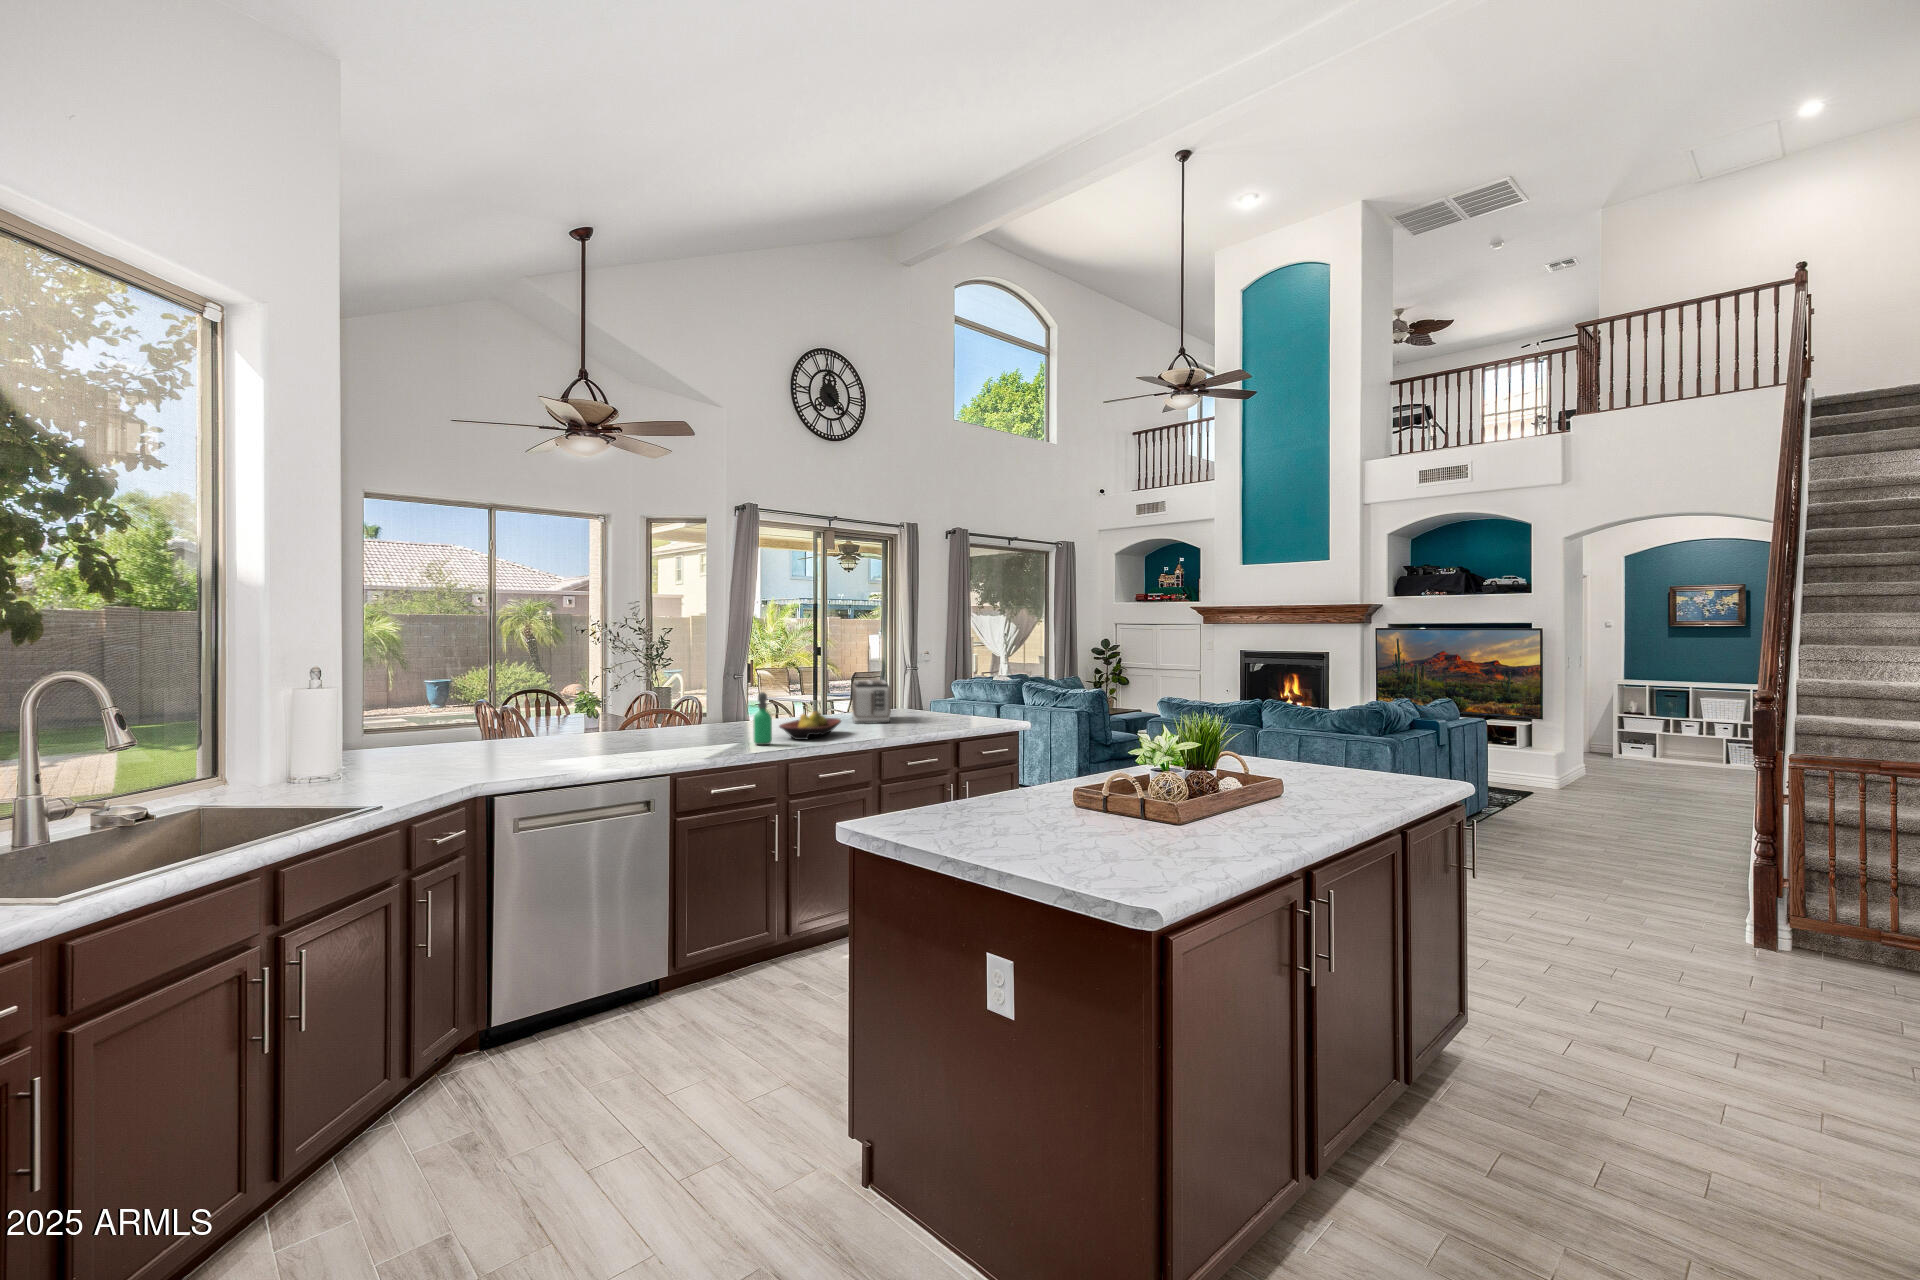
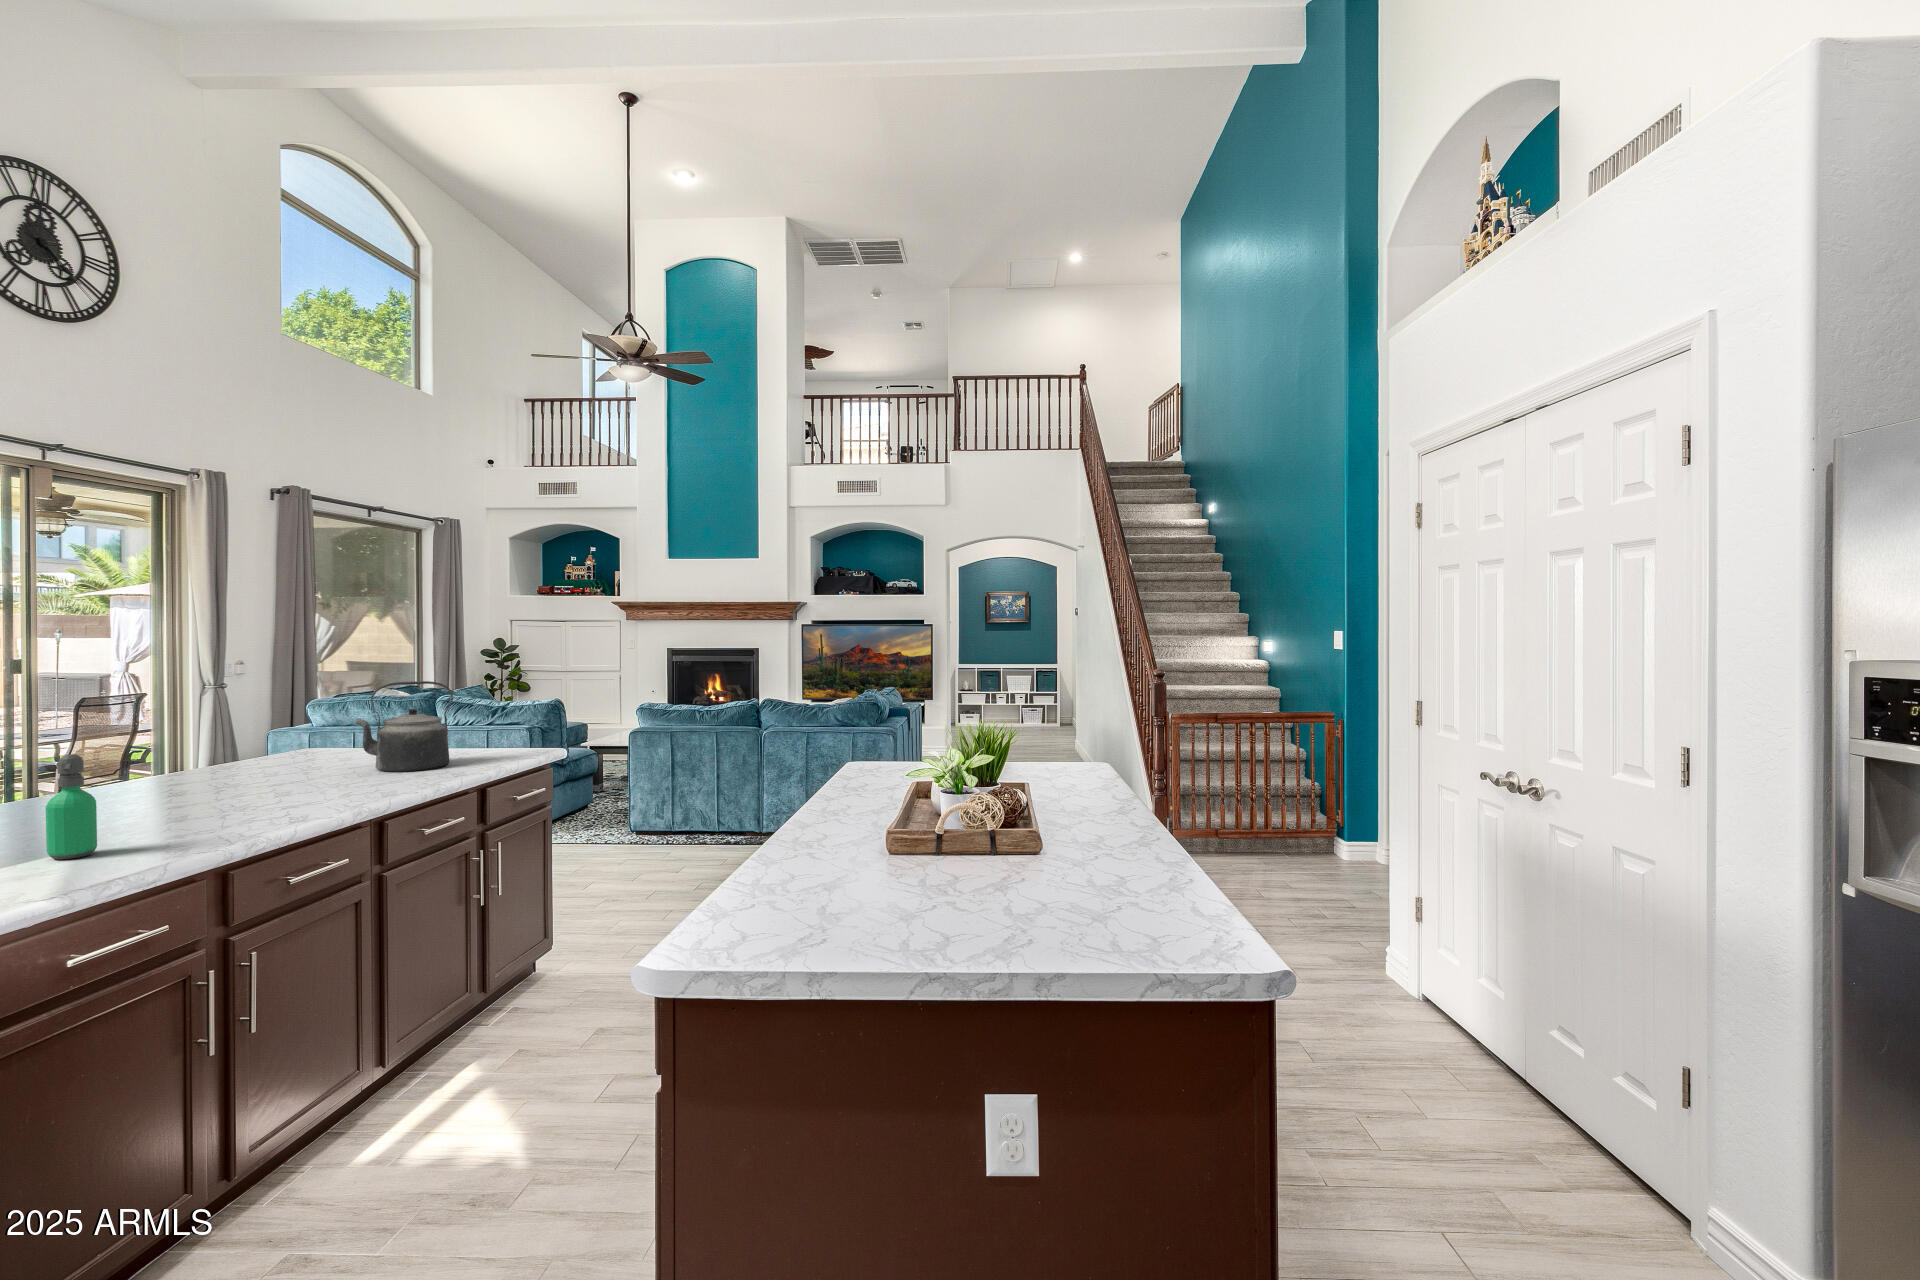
kettle: none [917,666,972,726] -> present [355,681,453,772]
toaster: present [852,680,891,724] -> none [210,708,307,784]
fruit bowl: present [779,711,841,740] -> none [97,775,236,833]

